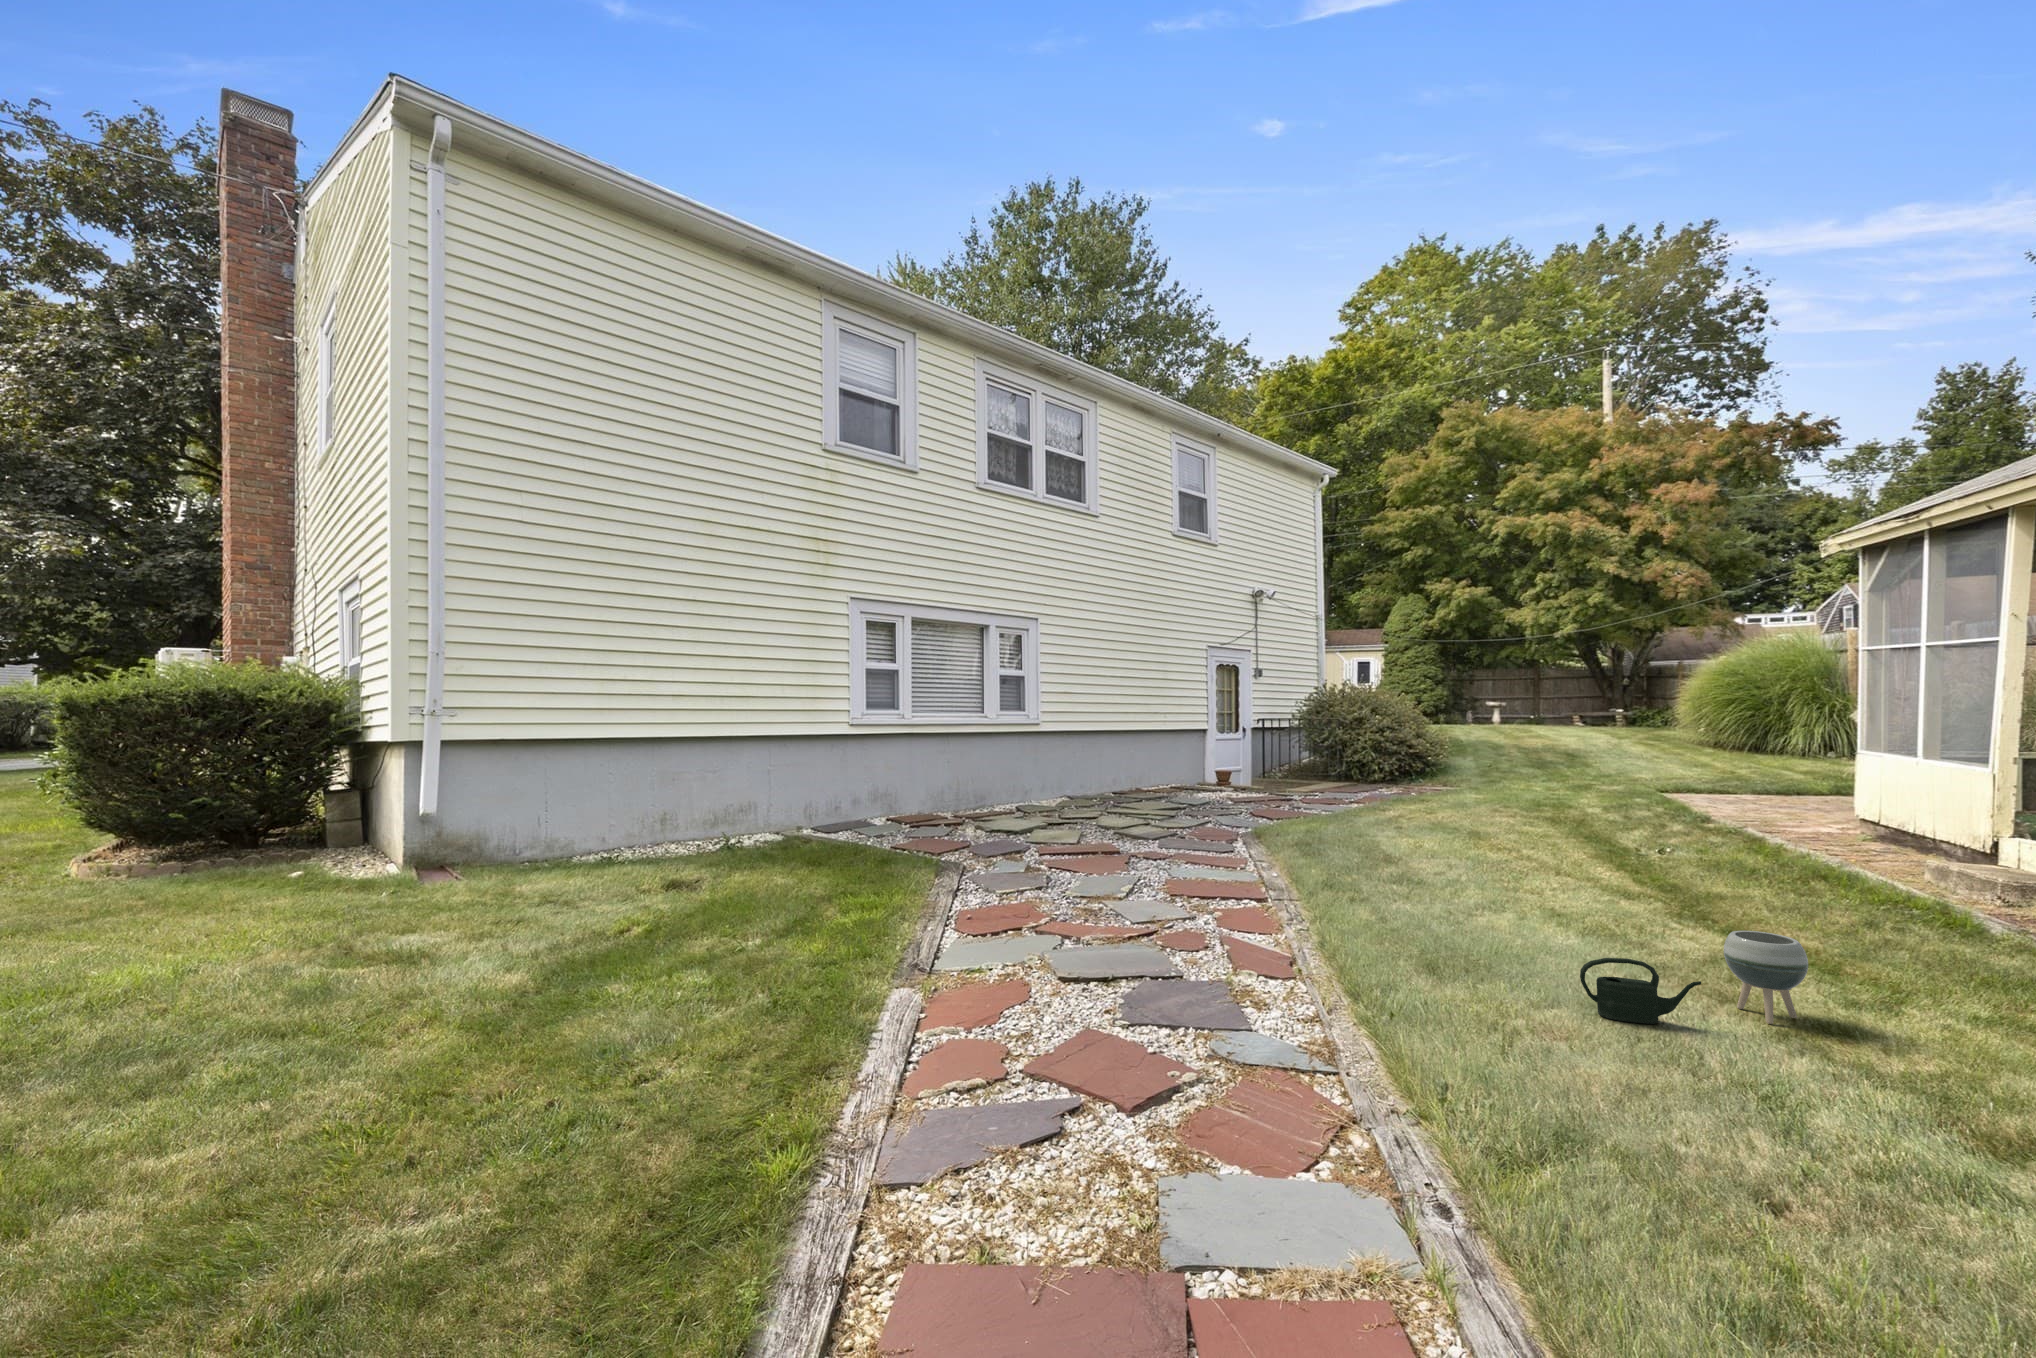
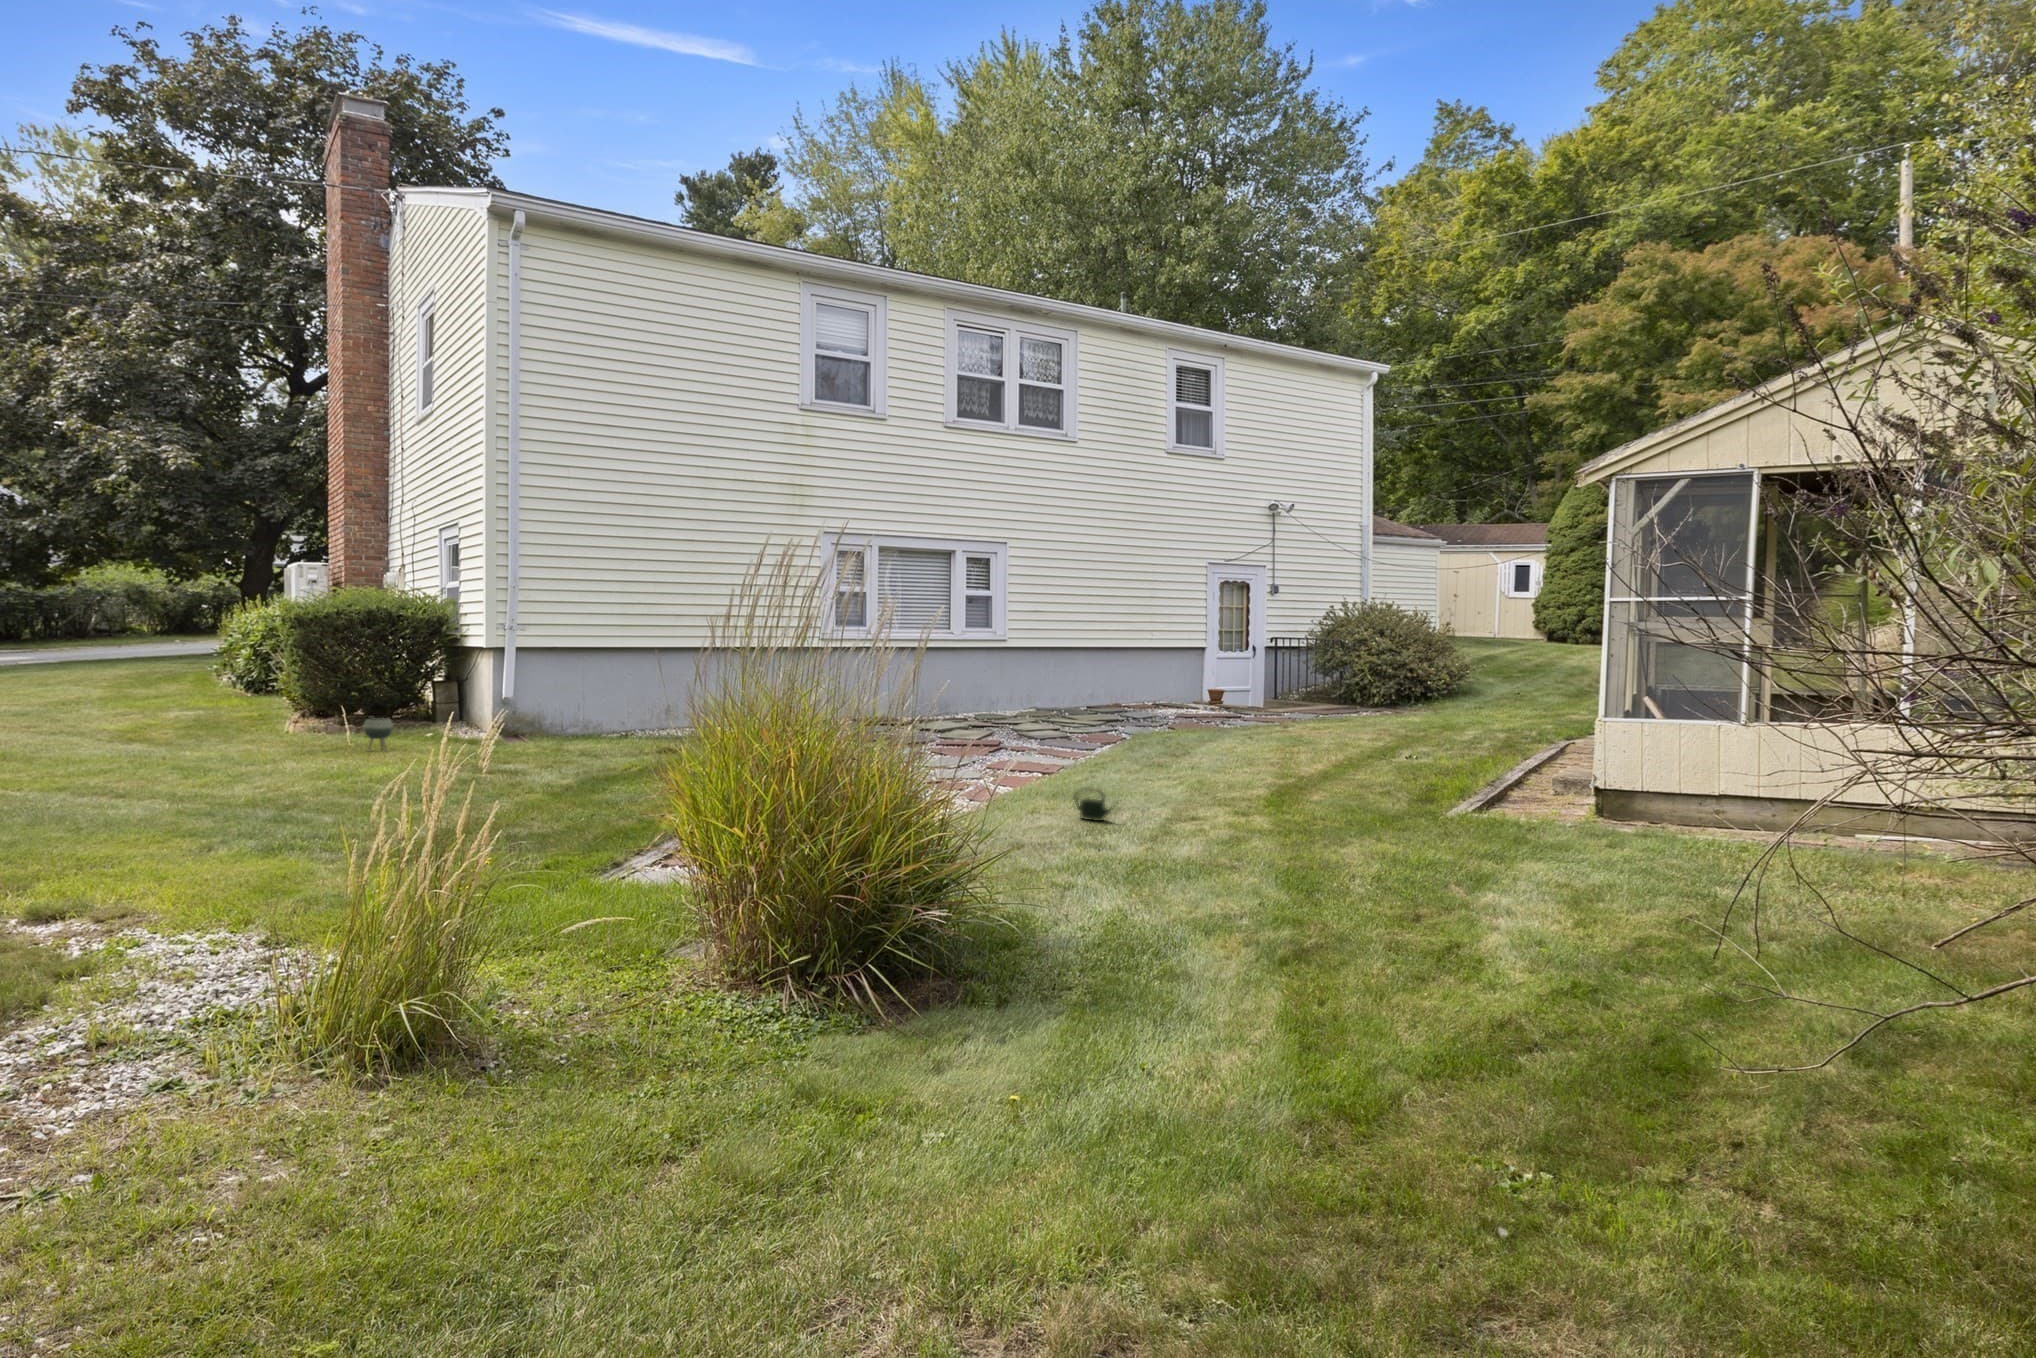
planter: present [1724,931,1808,1024] -> present [364,718,393,751]

